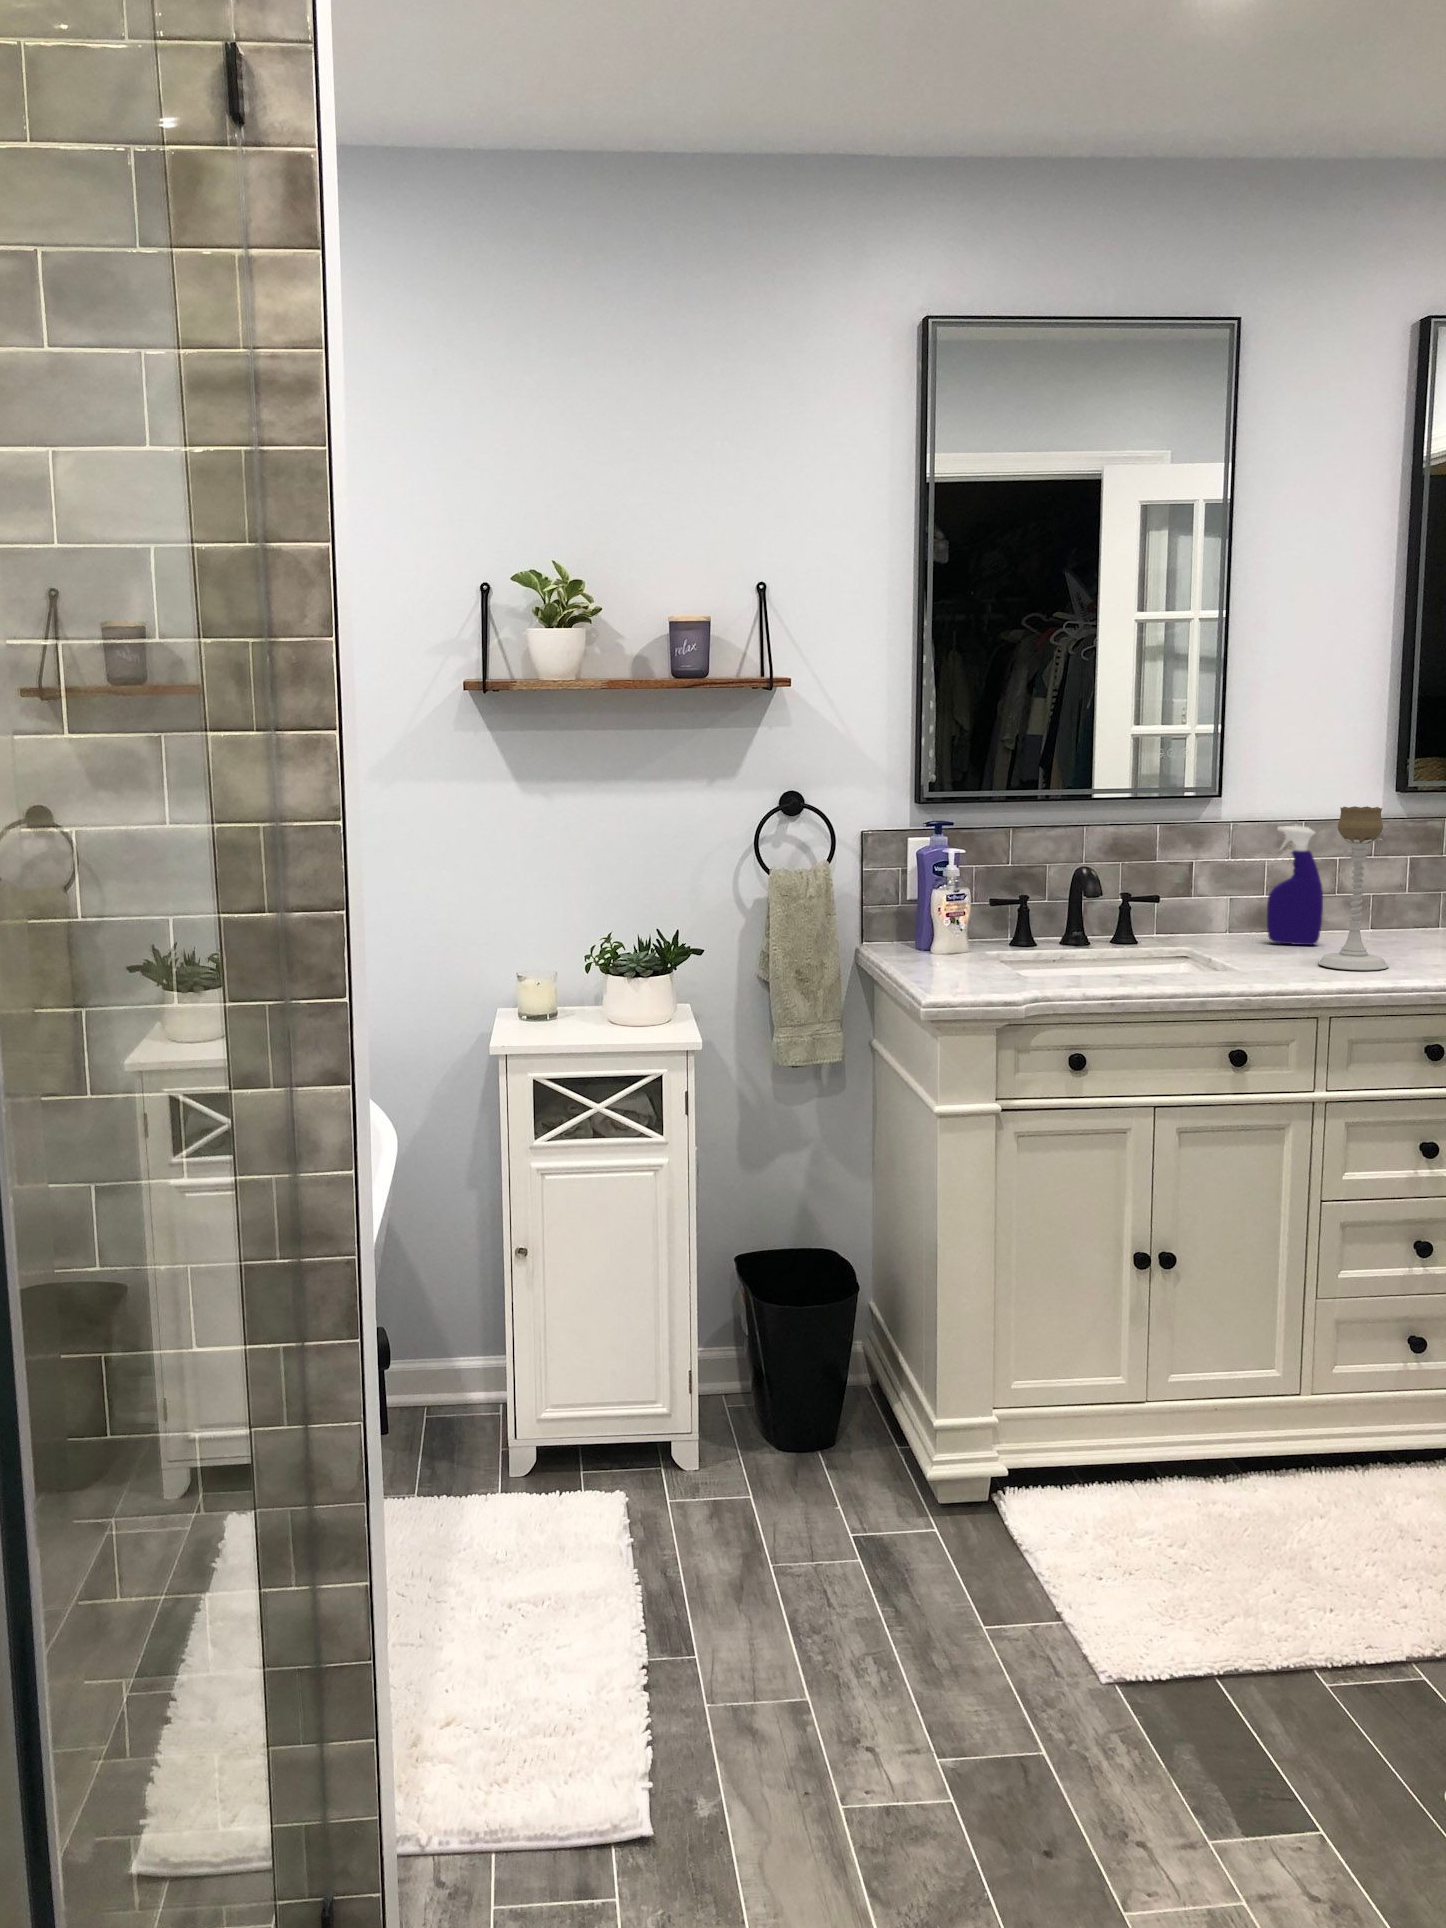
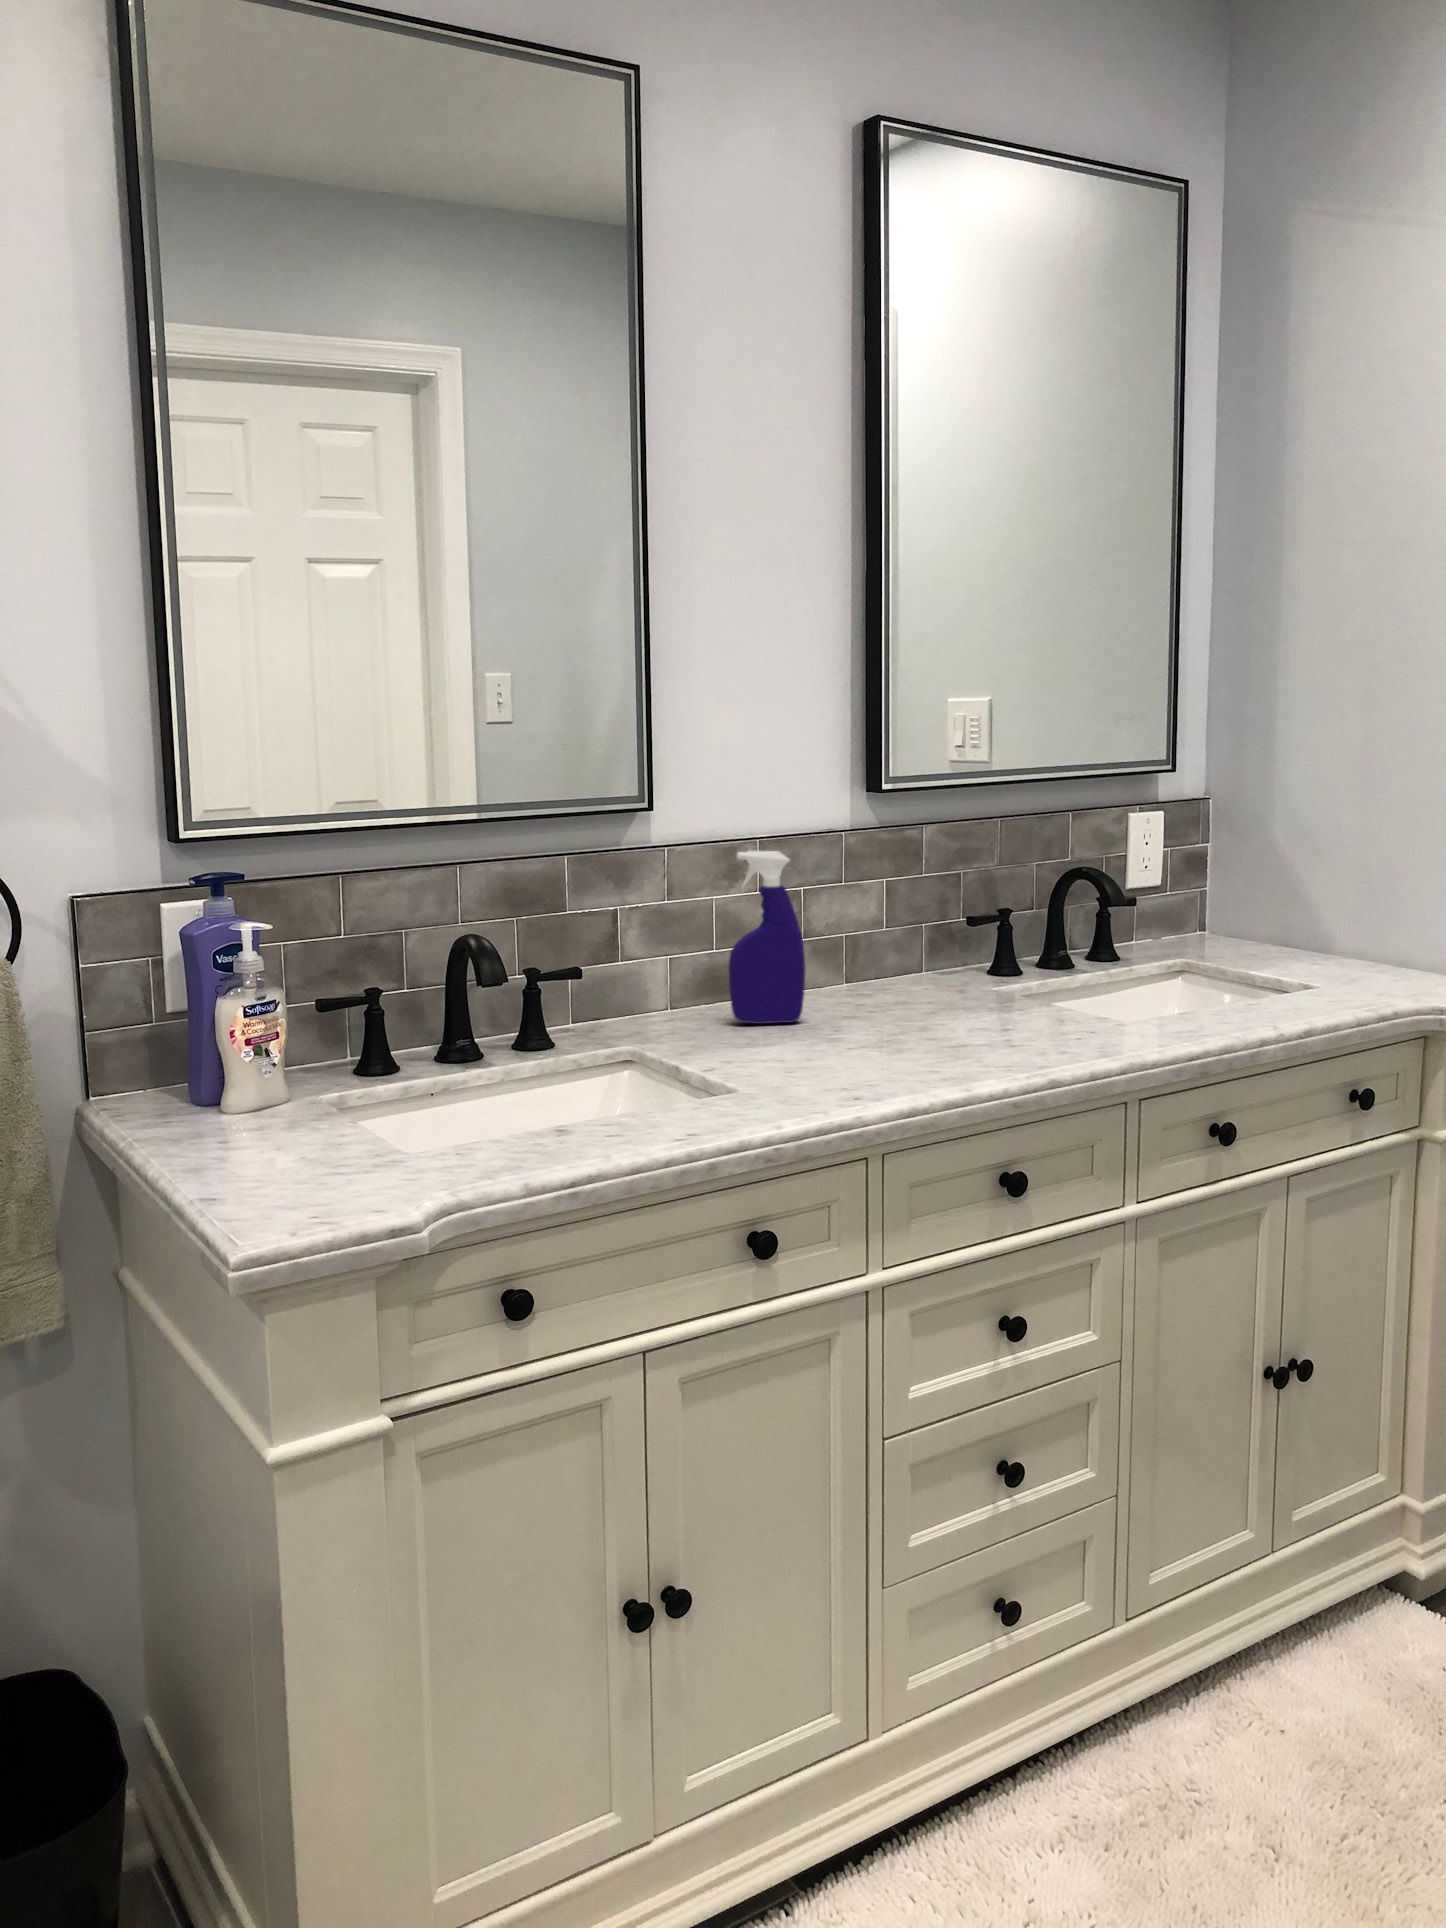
candle holder: present [1318,806,1389,970] -> none [835,823,933,1073]

